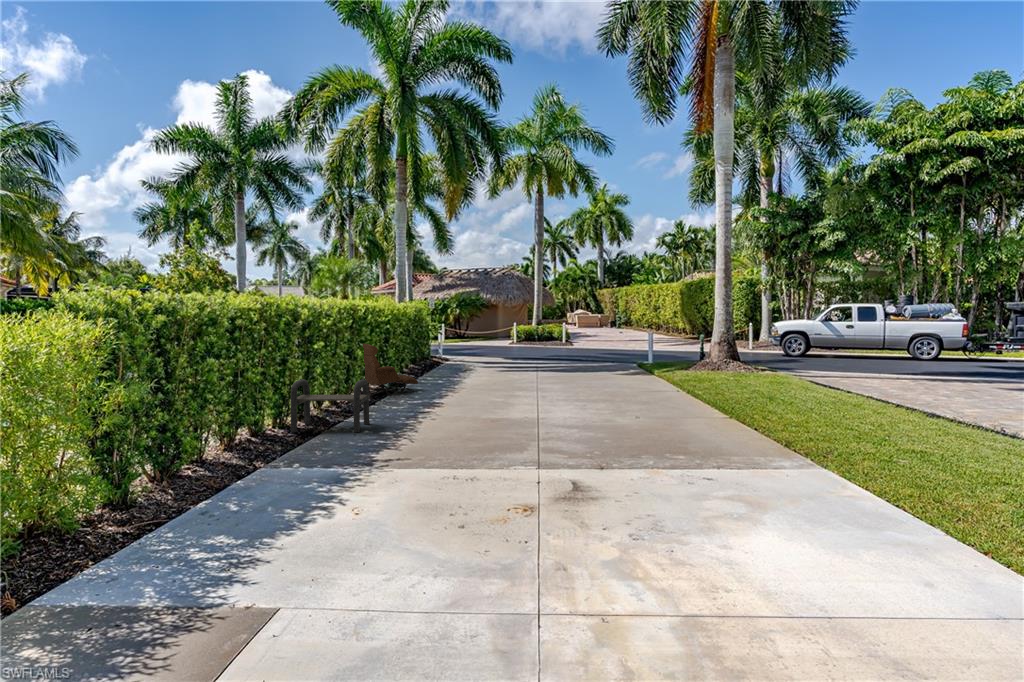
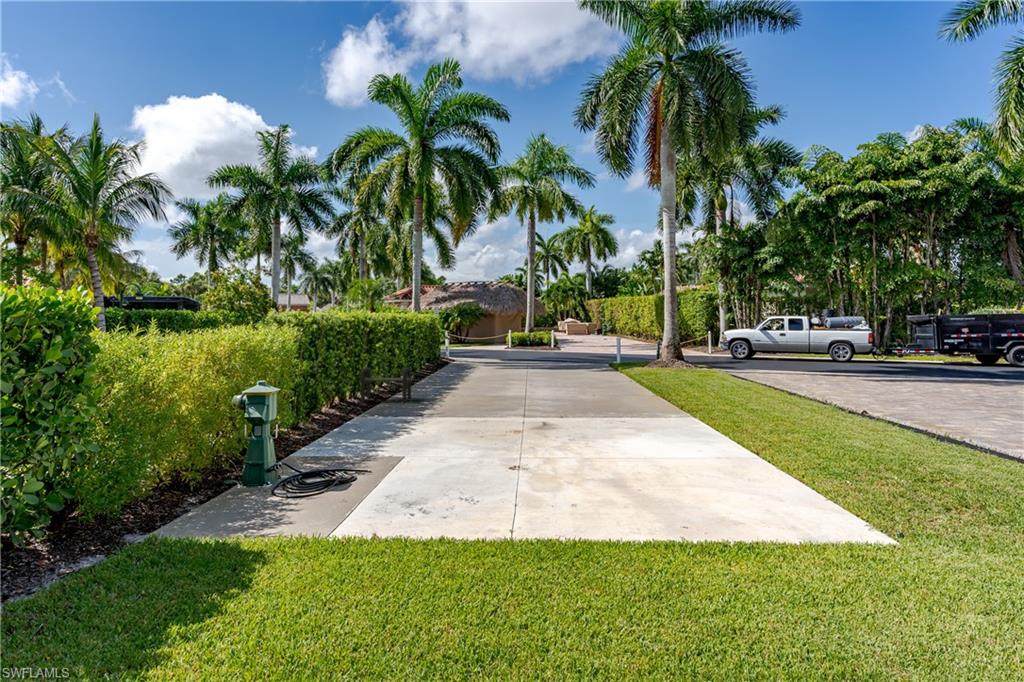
lounge chair: present [363,344,418,396] -> none [396,345,439,383]

